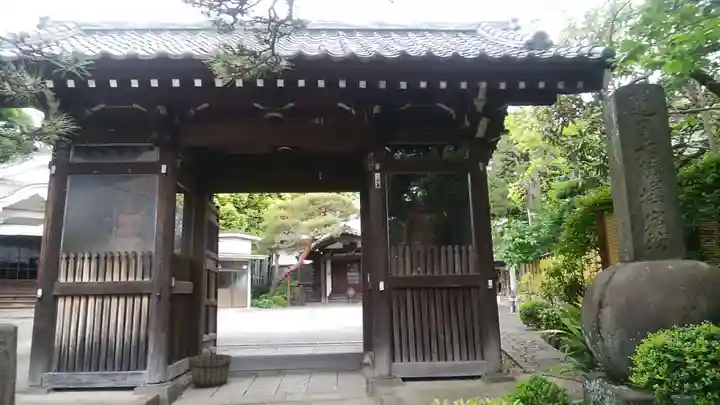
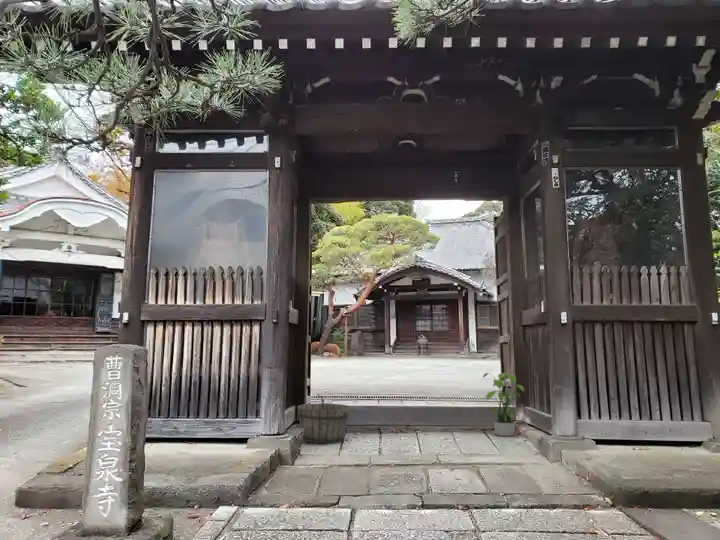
potted plant: none [339,325,368,375] -> present [483,373,524,436]

